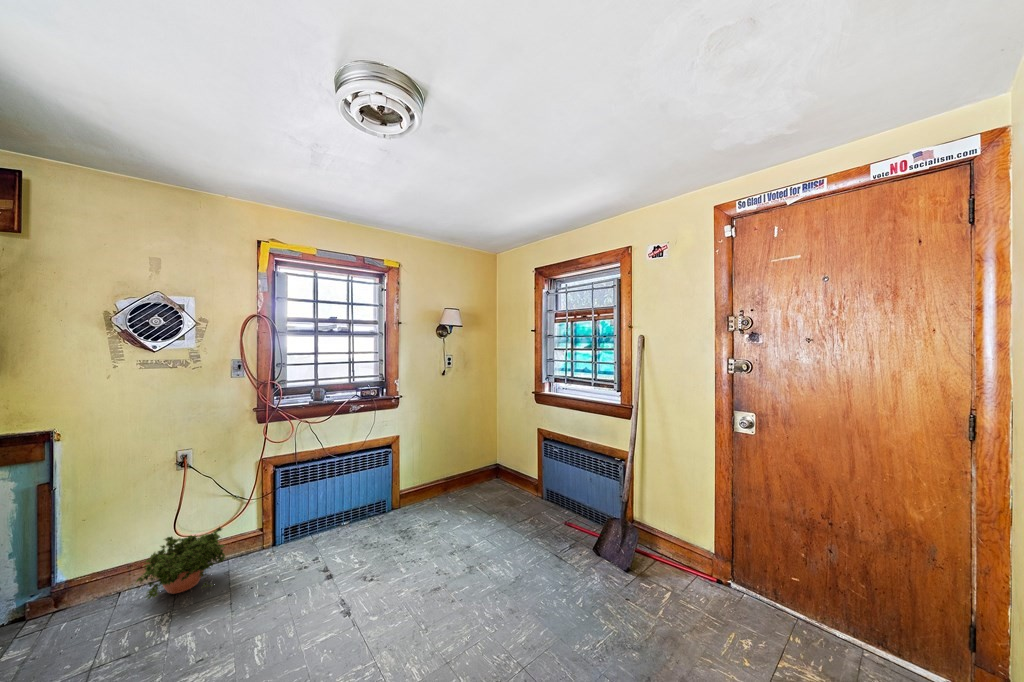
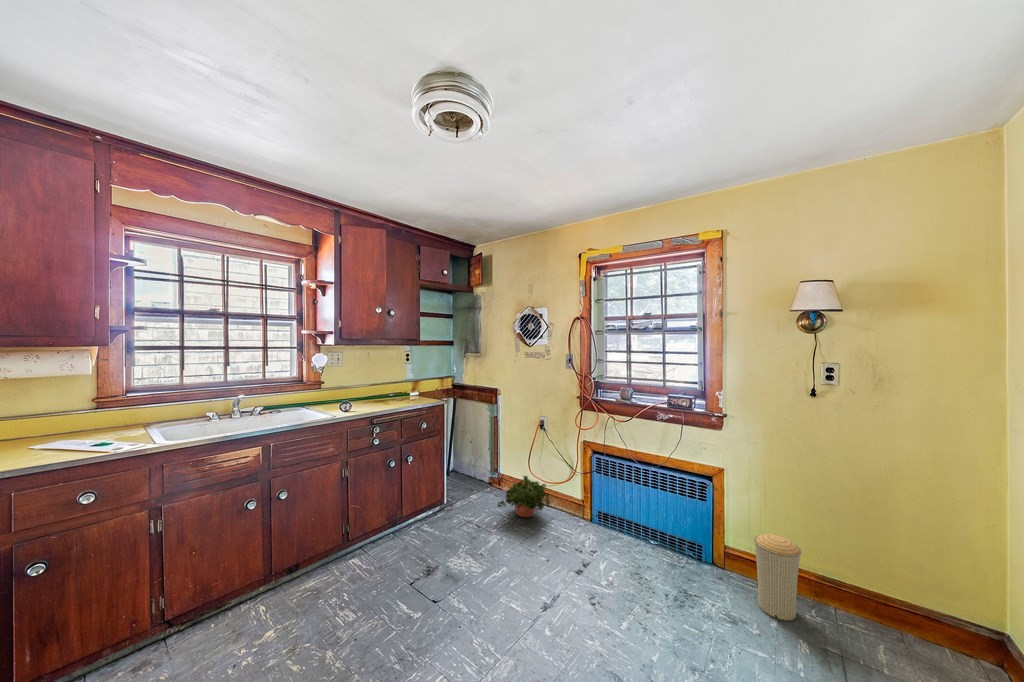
trash can: none [430,464,454,513] -> present [754,534,801,621]

